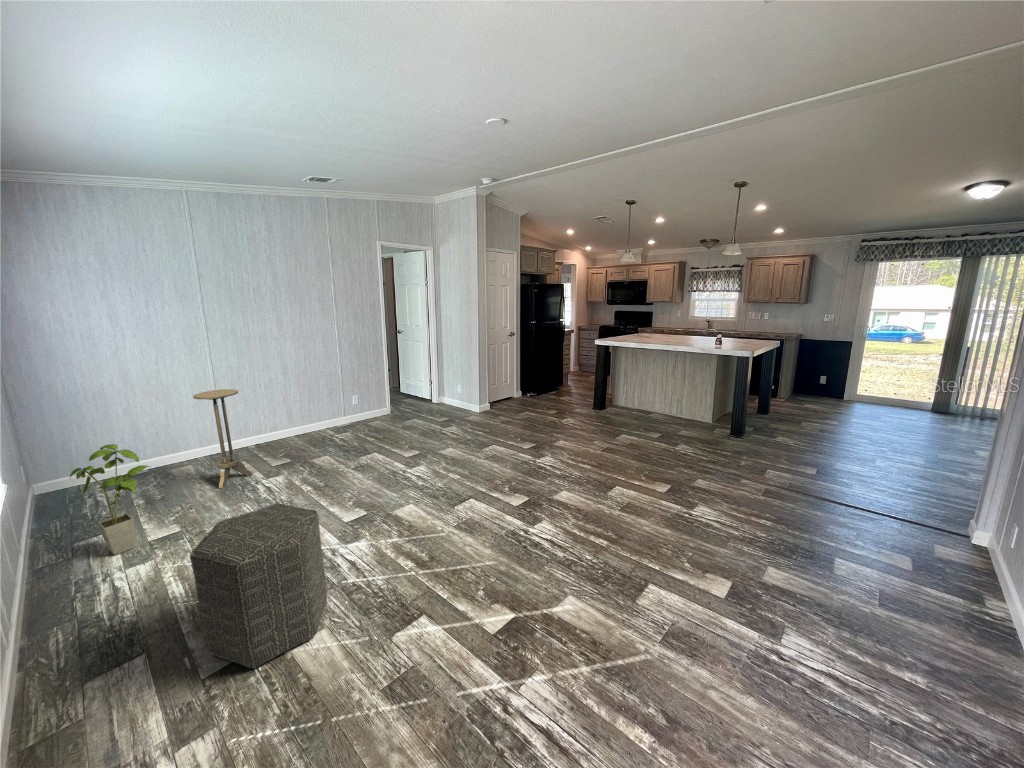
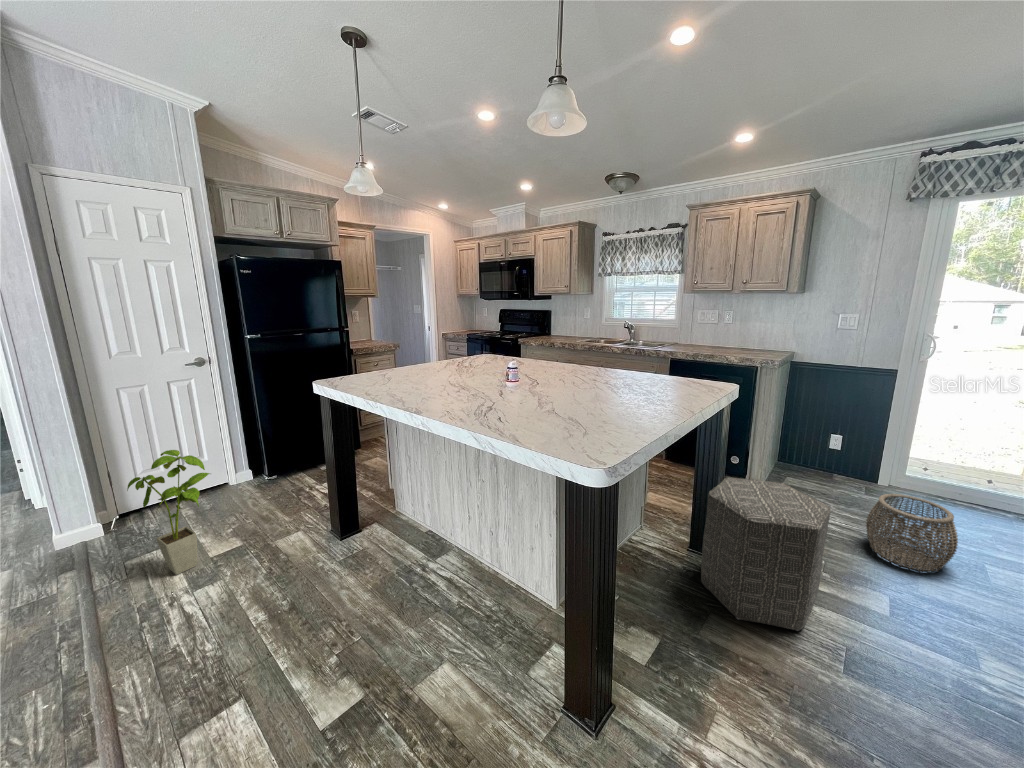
side table: present [193,389,252,488] -> none [244,388,304,495]
woven basket: none [738,493,808,563] -> present [866,494,958,572]
ottoman: present [190,504,327,668] -> present [701,477,831,631]

